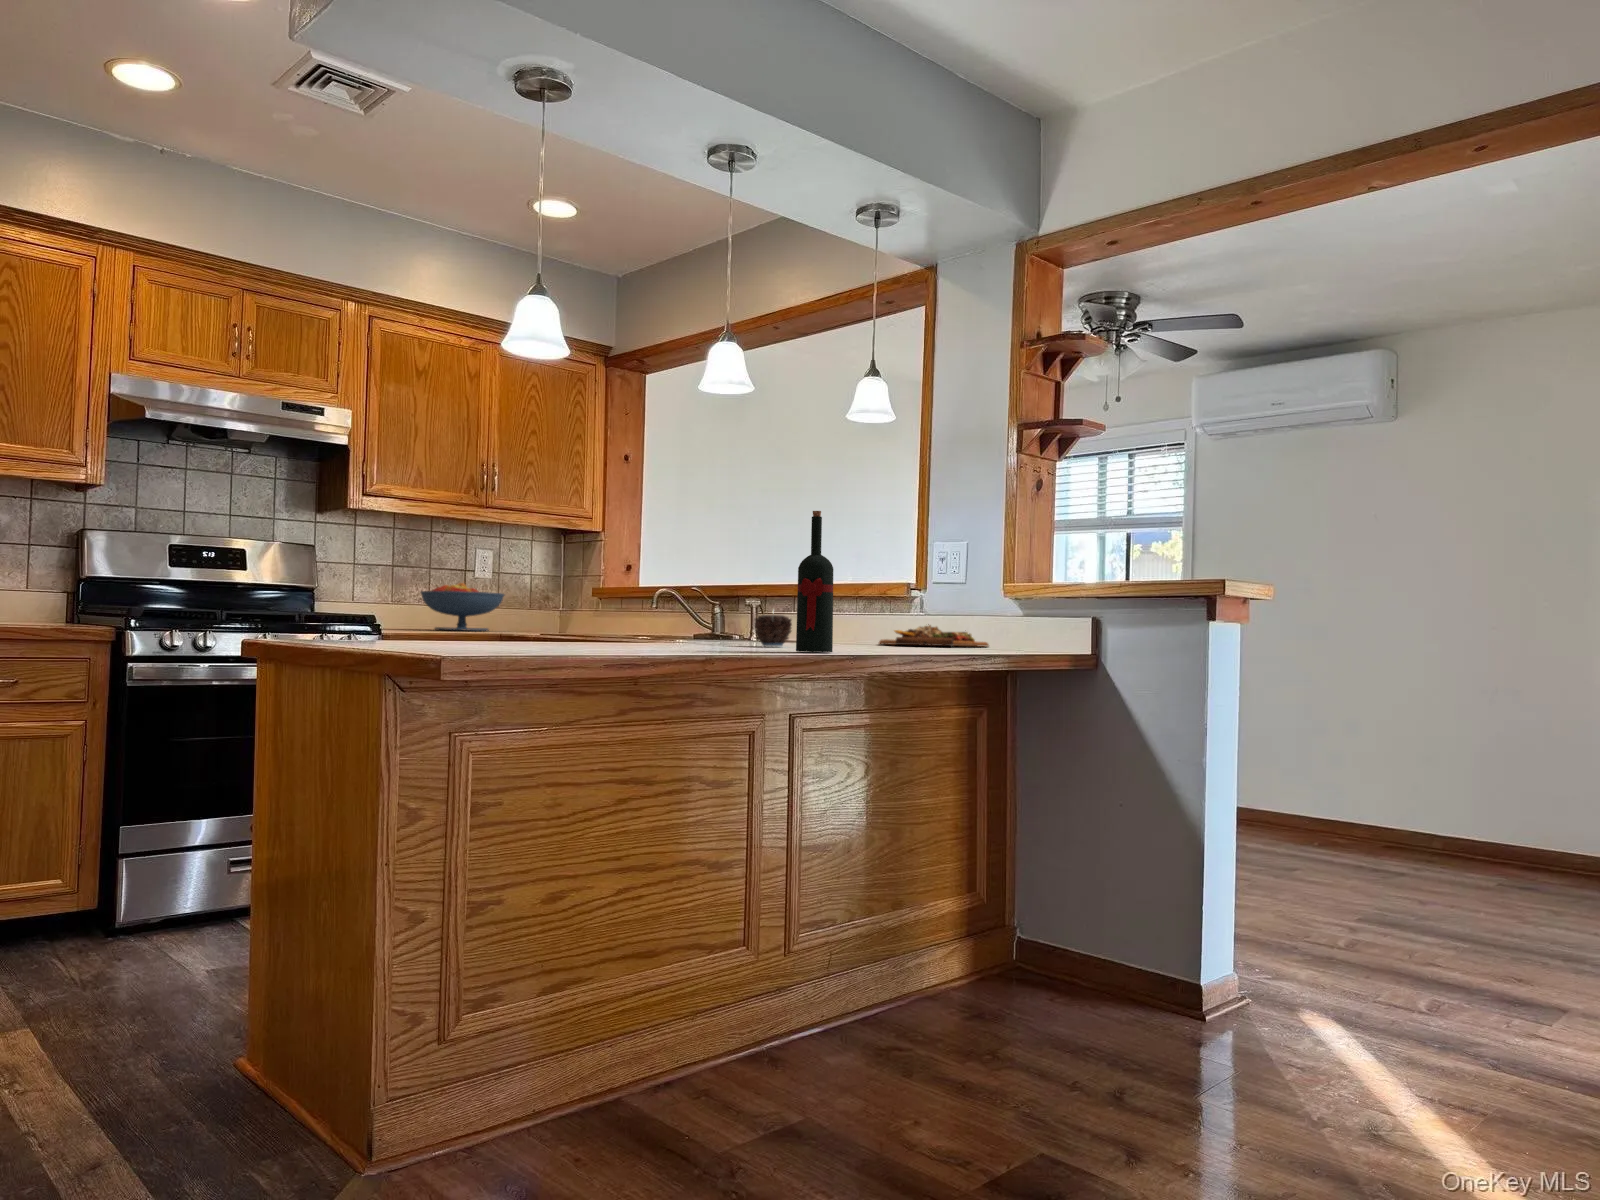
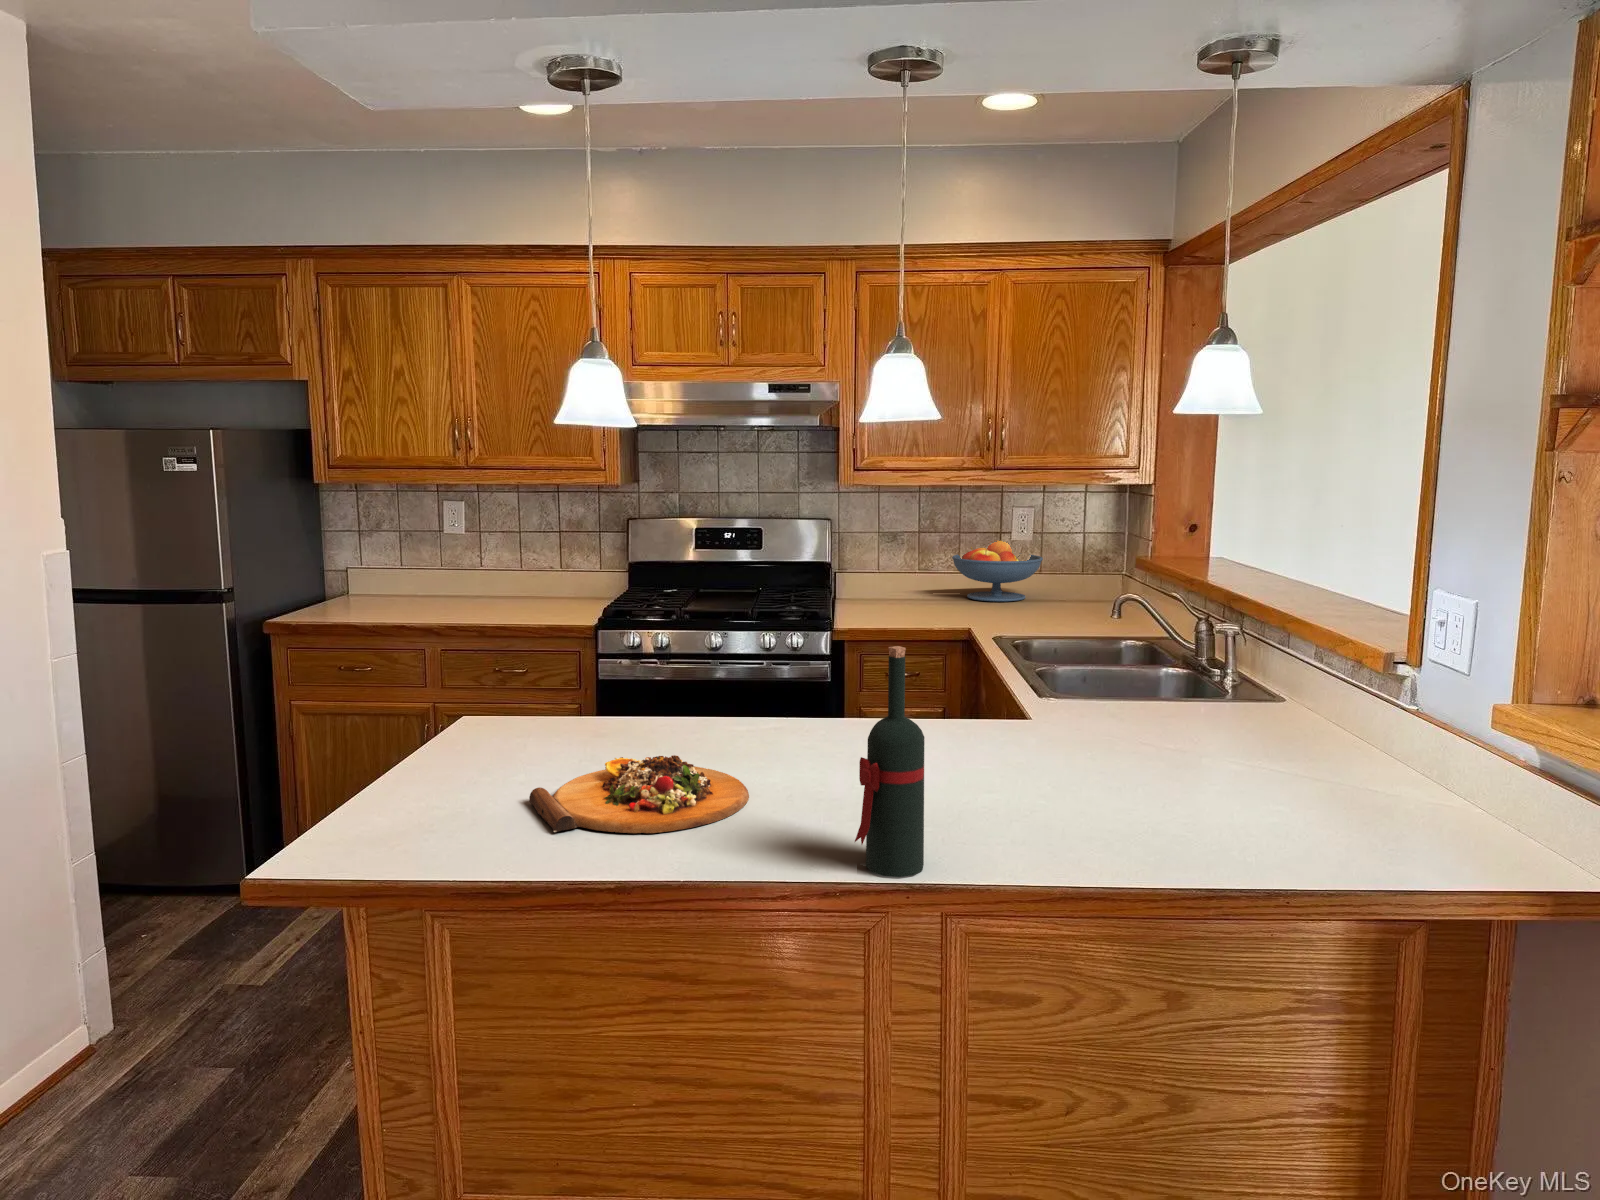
candle: present [754,615,792,646] -> none [984,726,1046,785]
cutting board: present [879,624,989,646] -> present [529,755,749,833]

